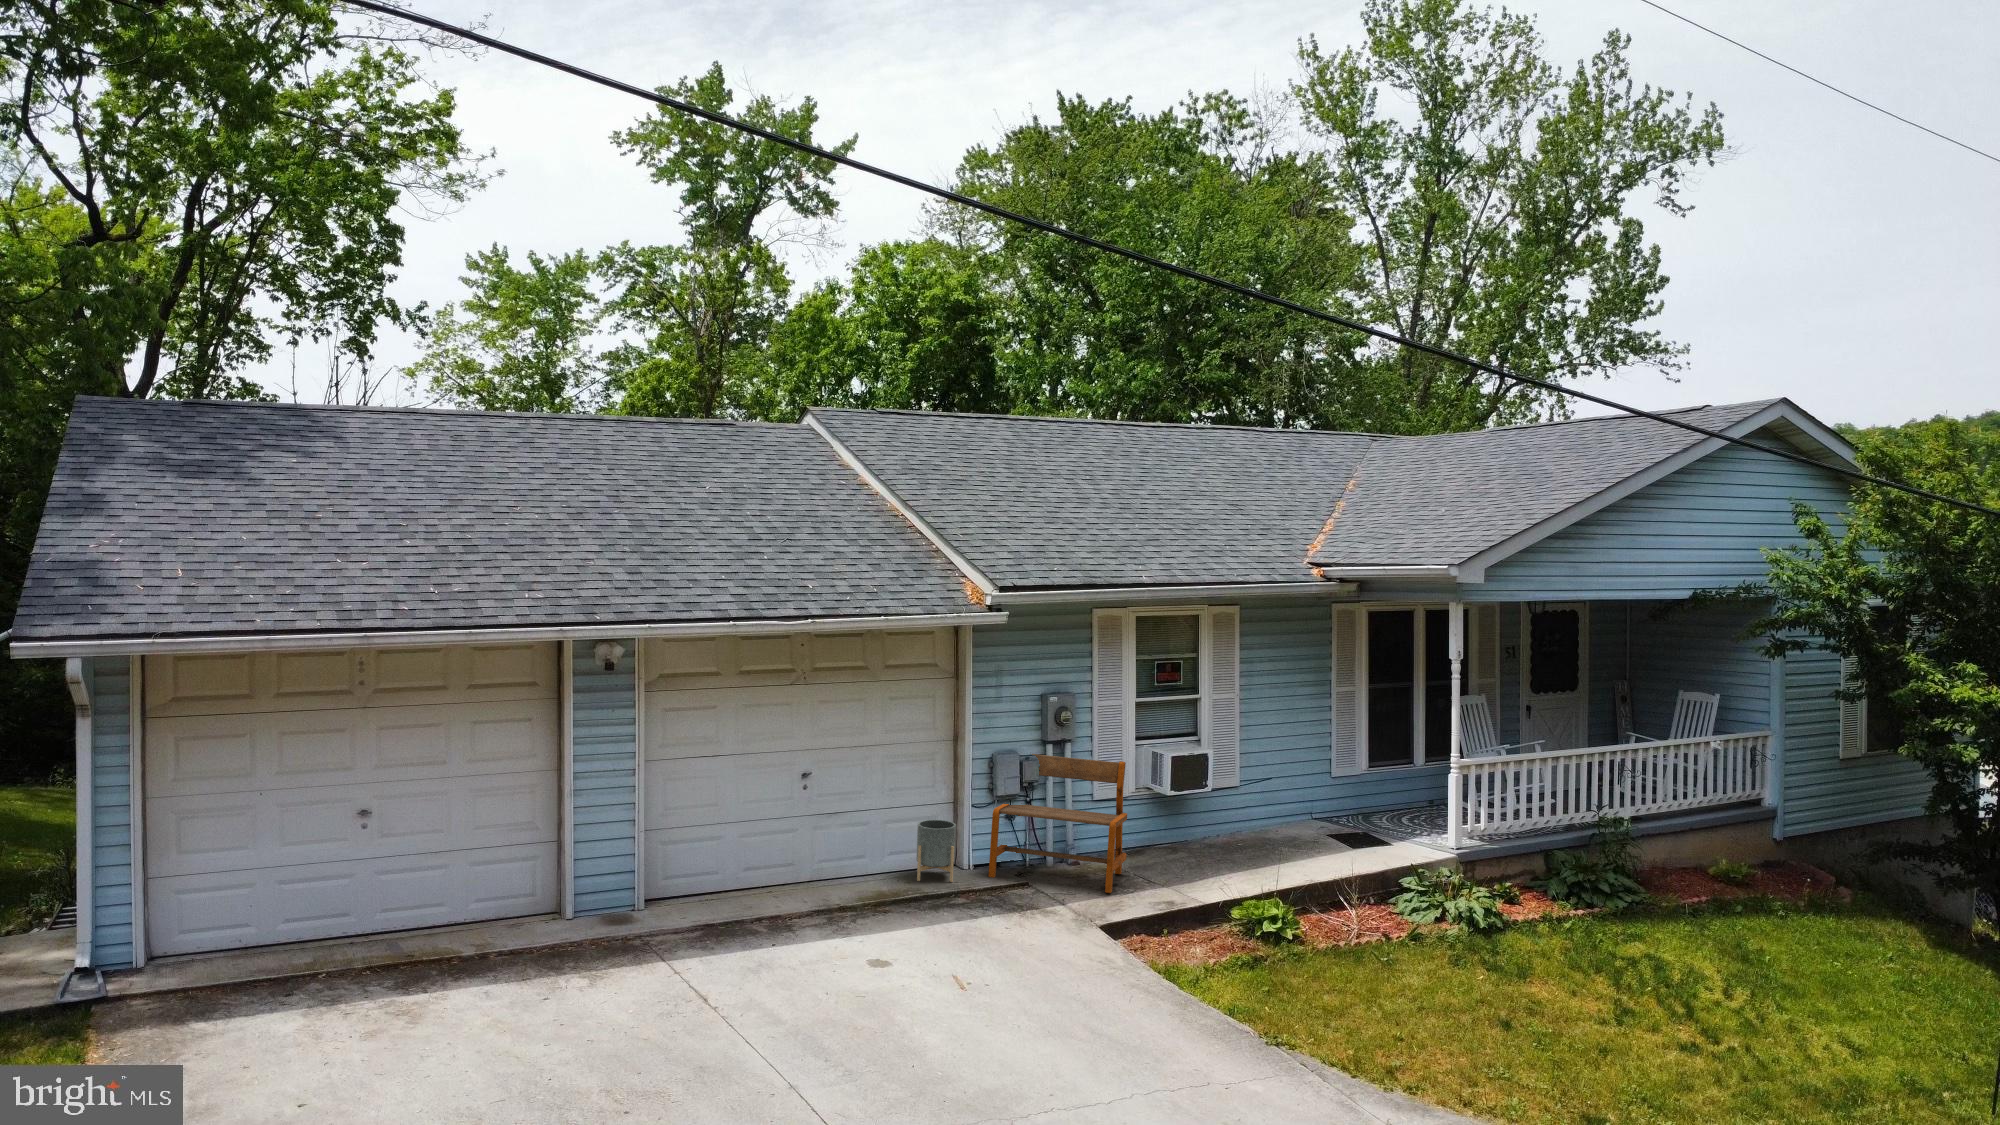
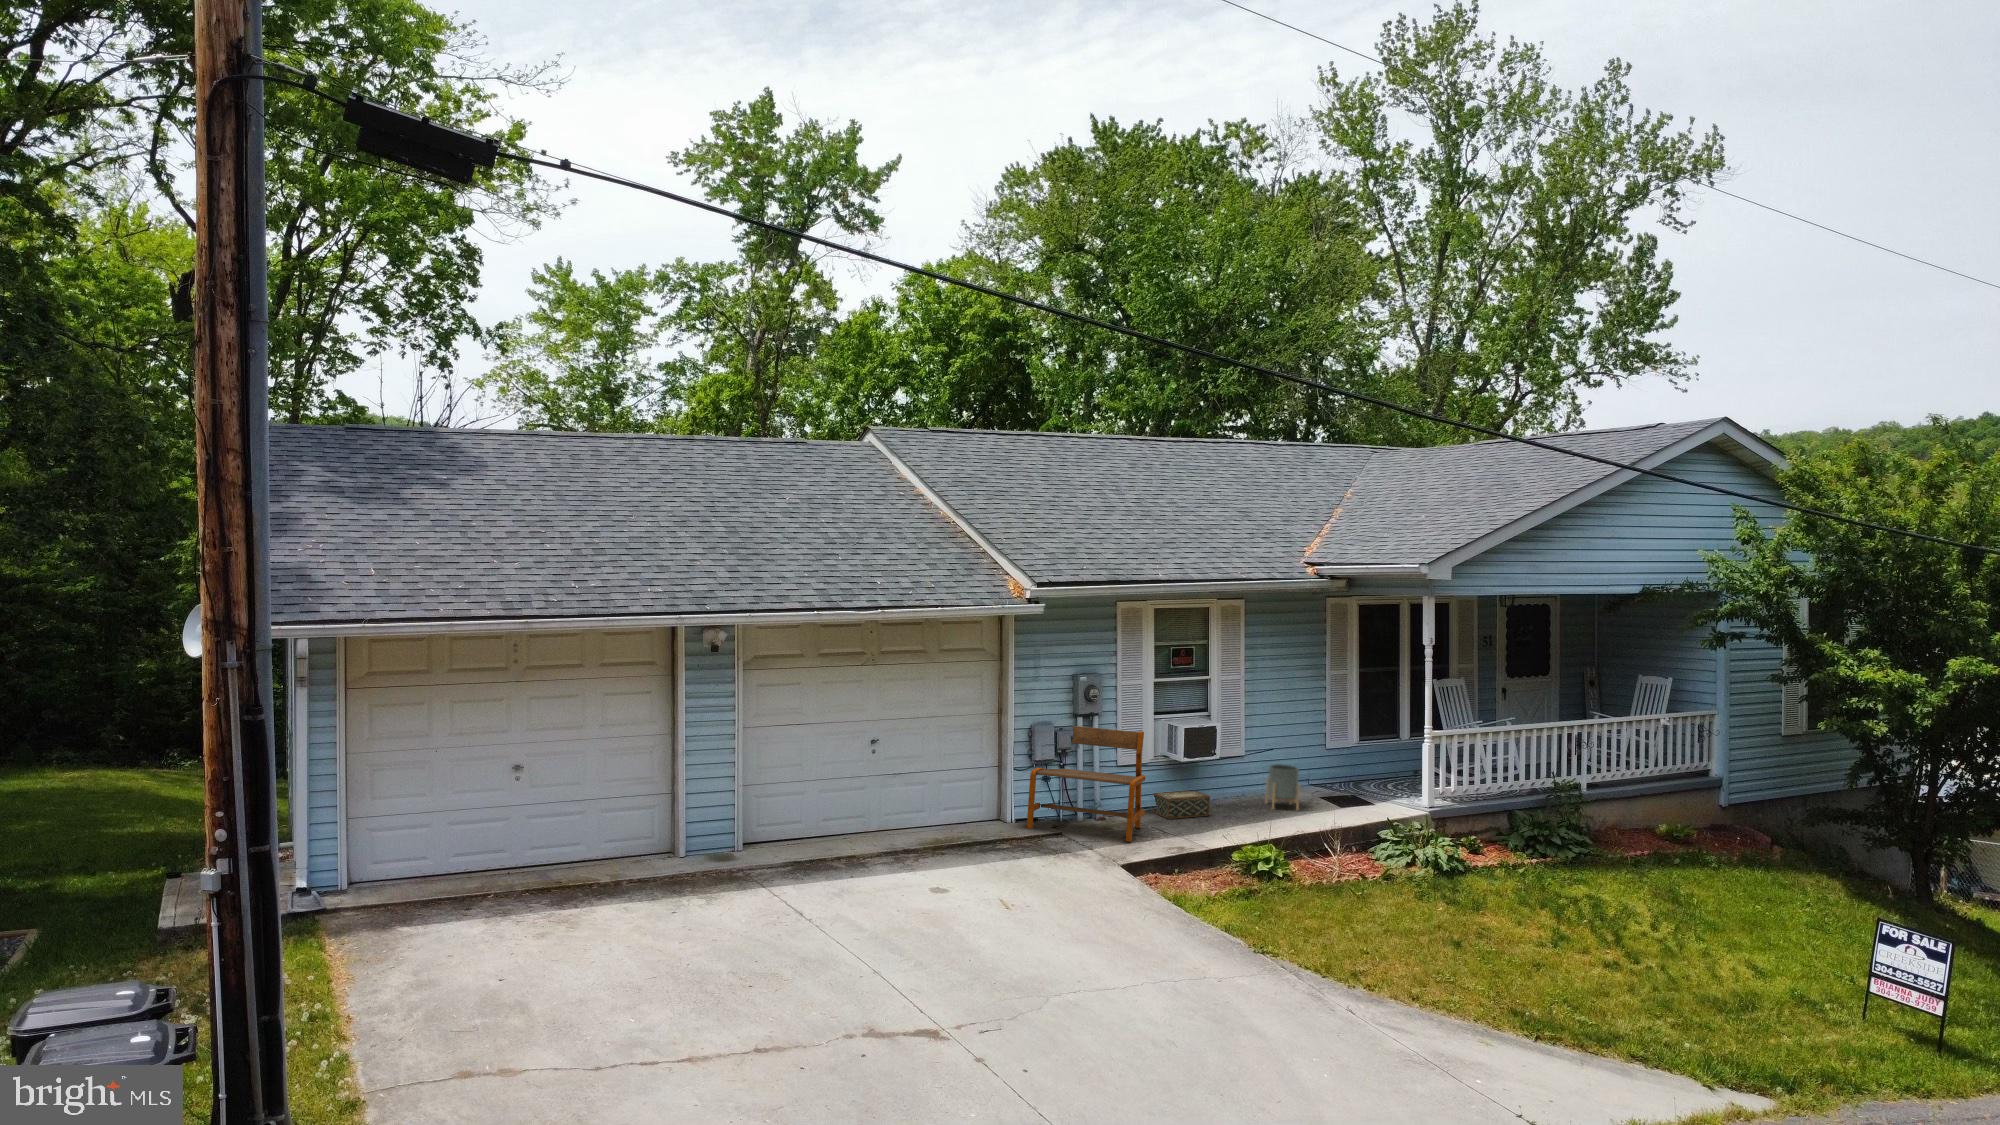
planter: present [916,820,956,882] -> present [1265,764,1300,810]
woven basket: none [1135,827,1201,862] -> present [1152,791,1210,819]

